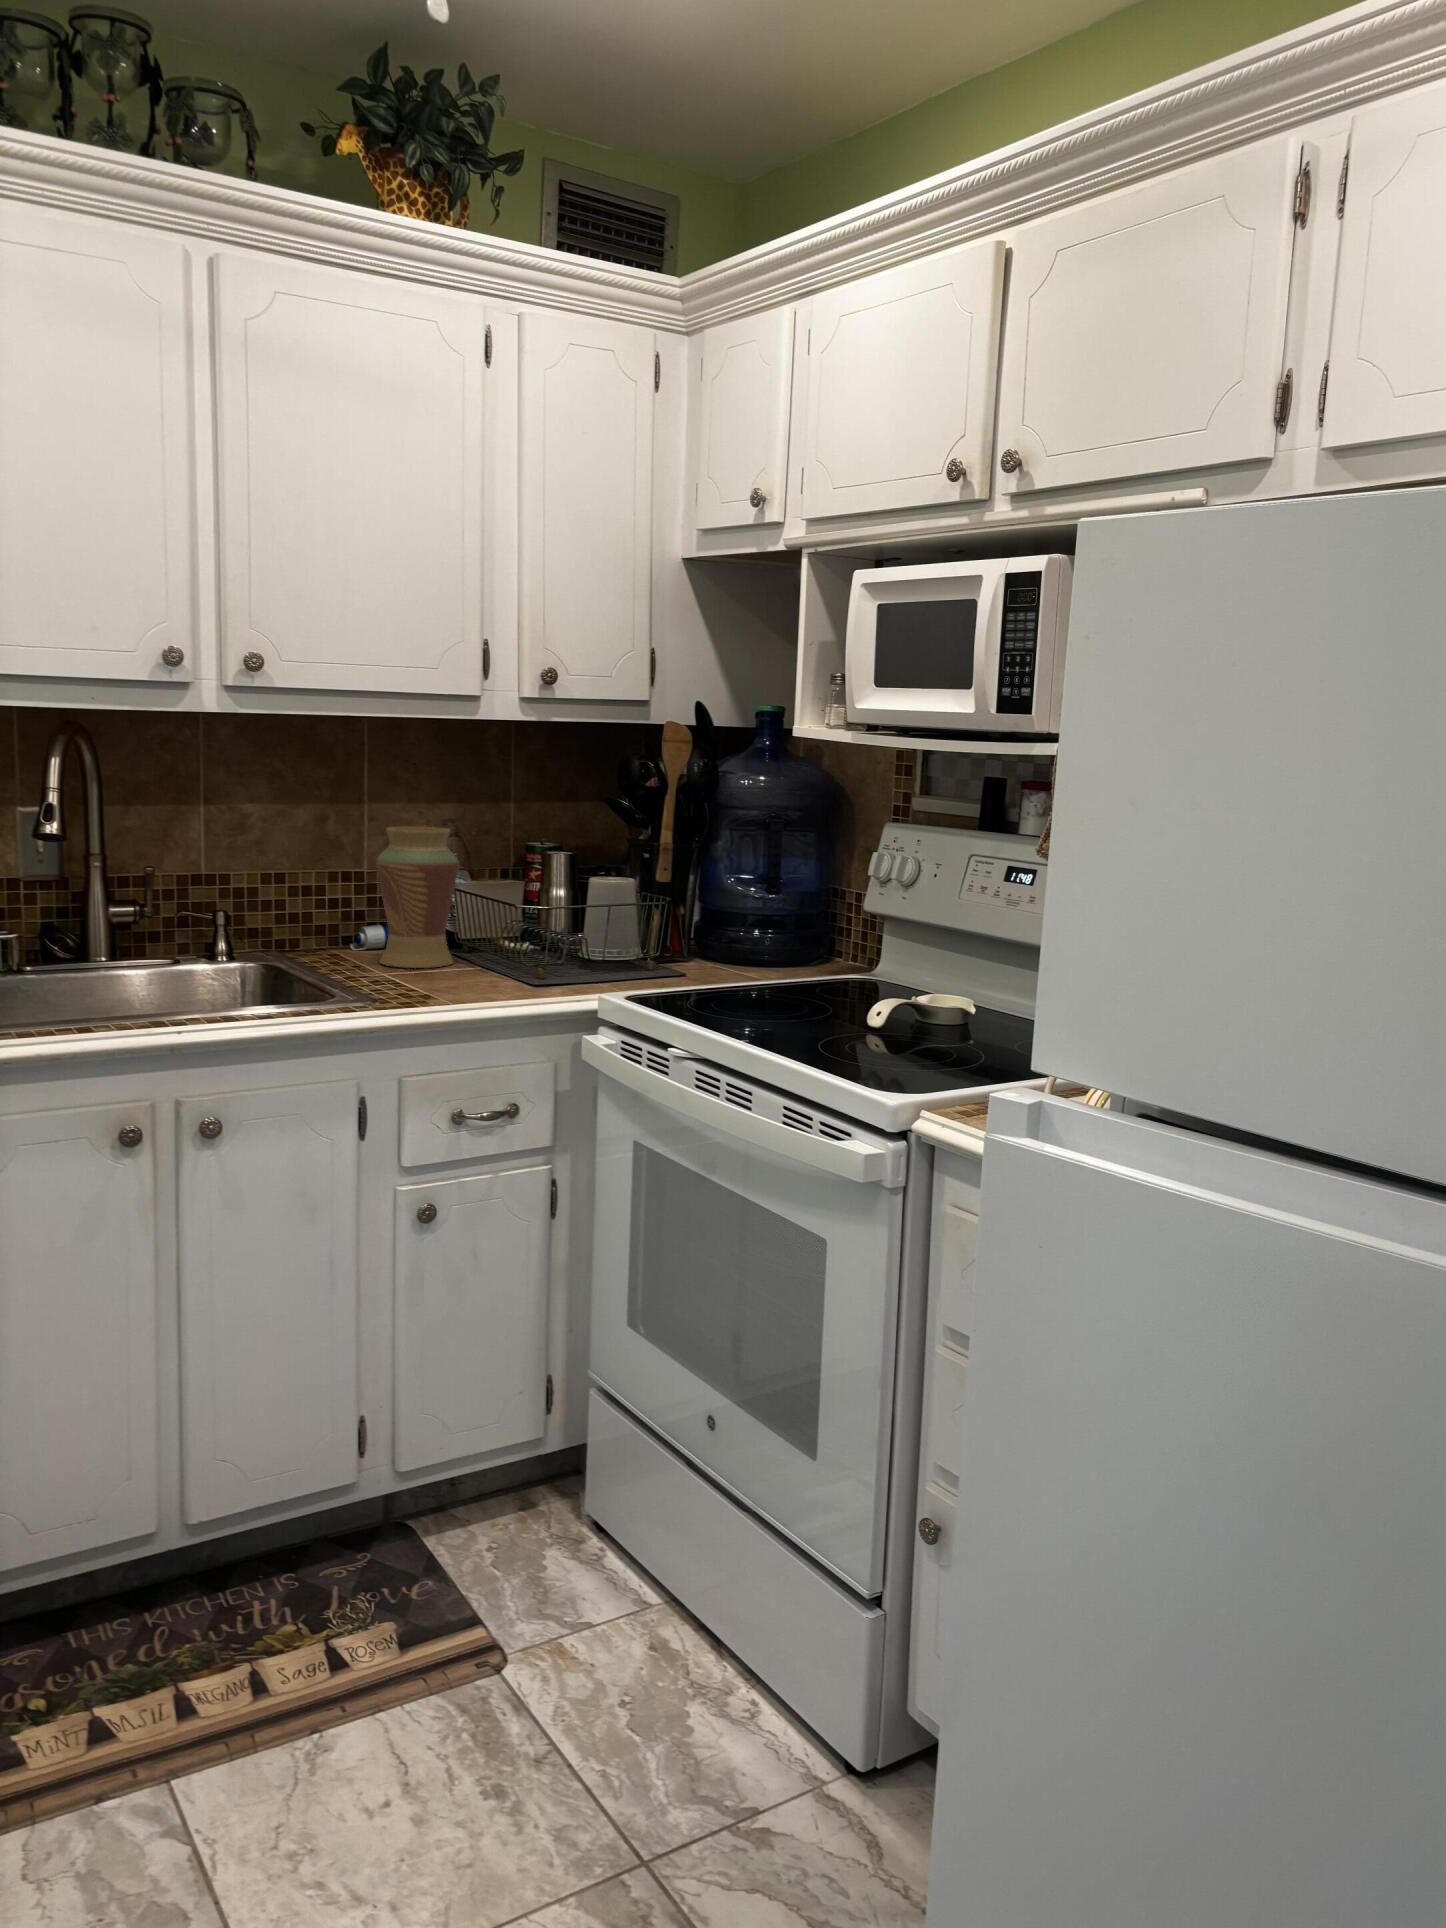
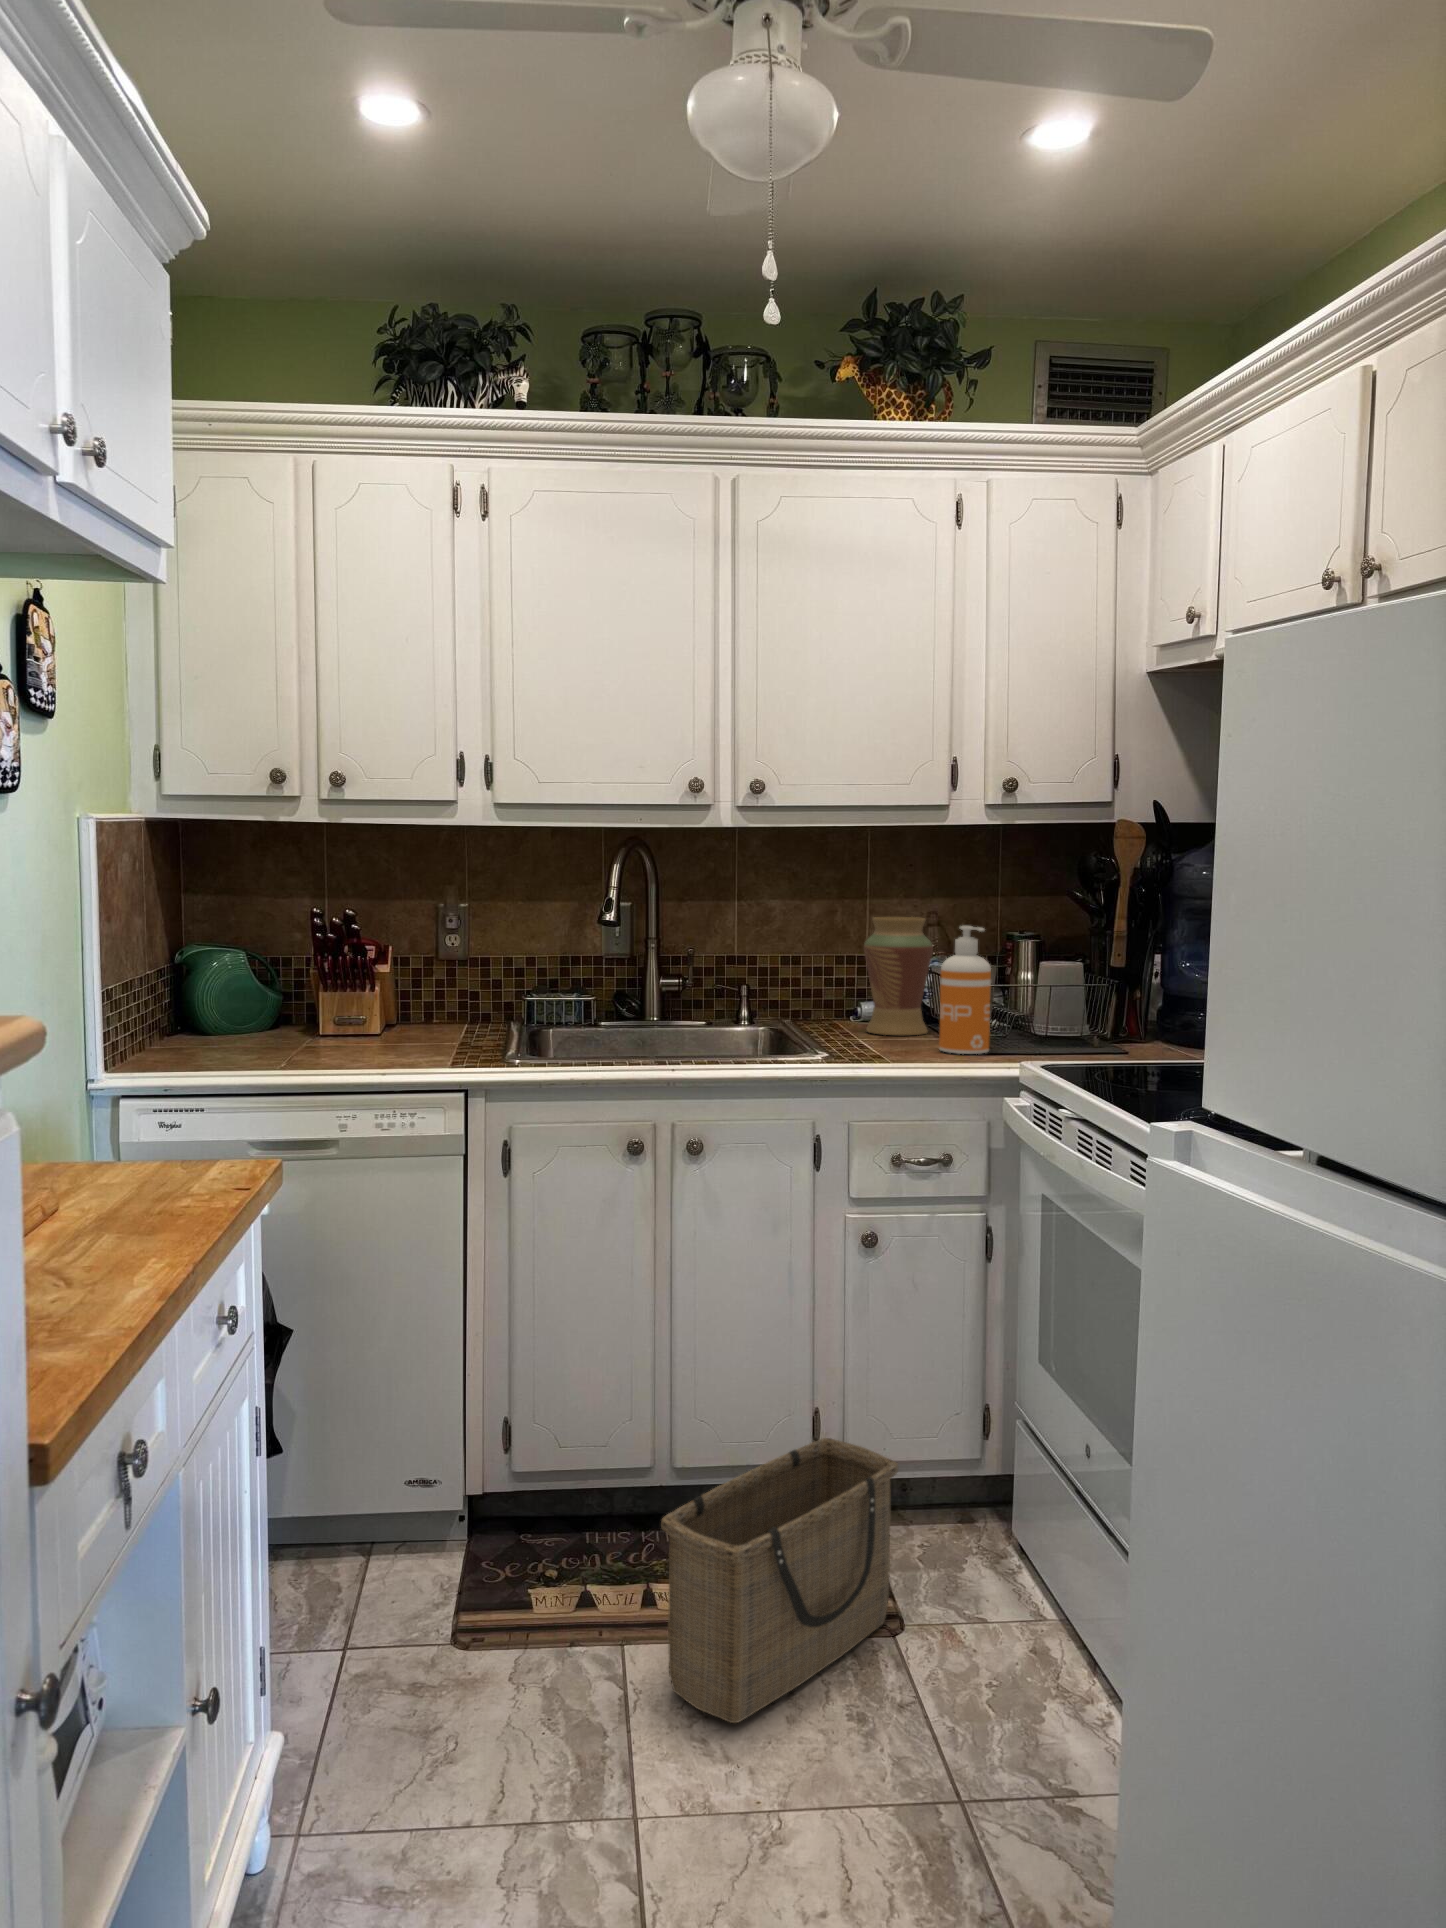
soap dispenser: none [489,842,550,990] -> present [939,926,991,1054]
basket: none [243,1463,500,1849] -> present [661,1438,898,1723]

